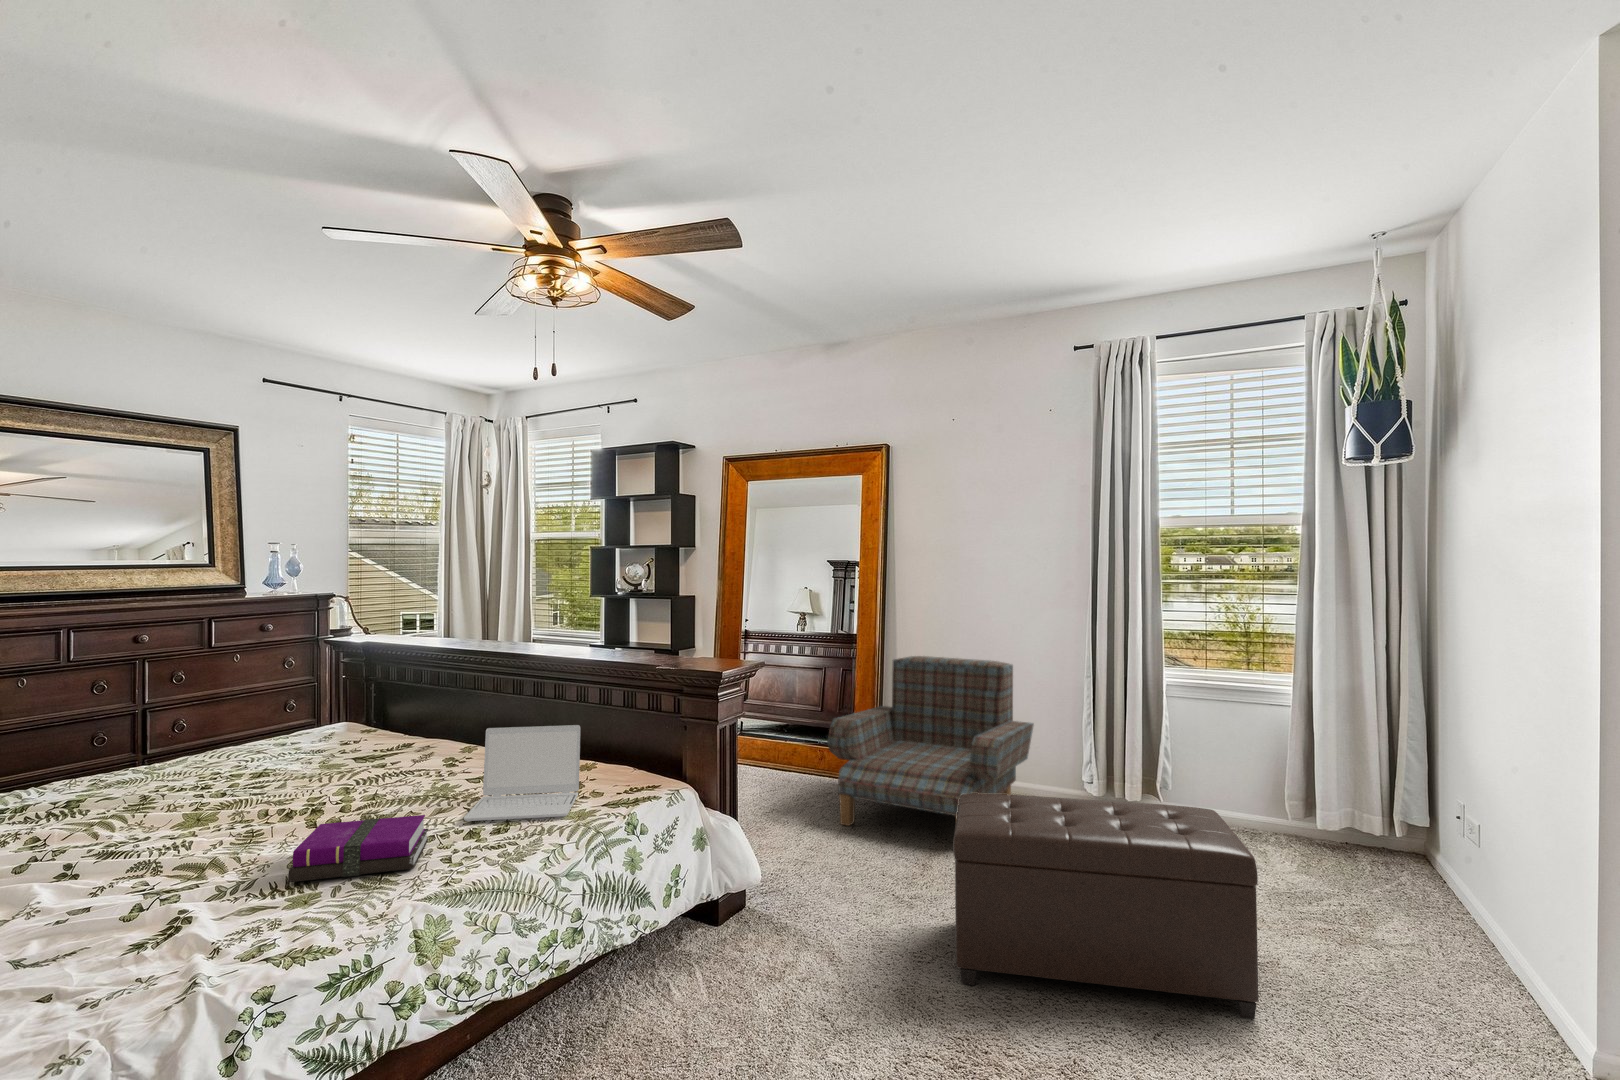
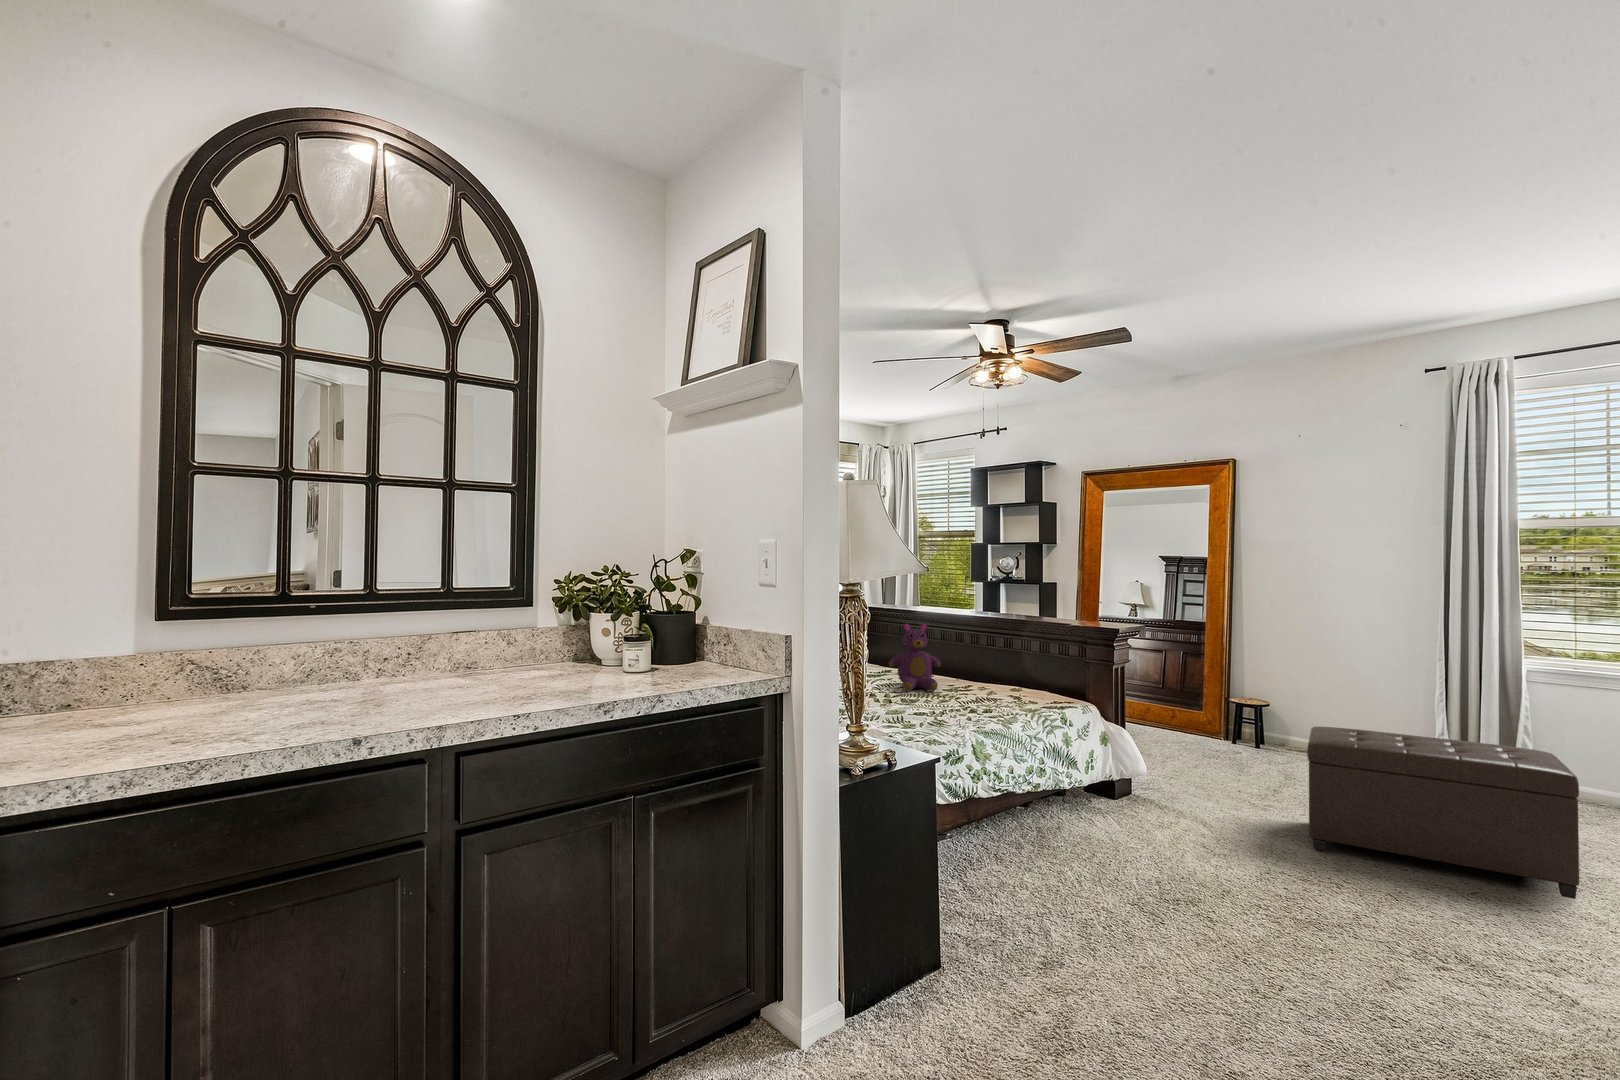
armchair: present [827,656,1034,826] -> none [1186,637,1383,787]
teddy bear: none [369,682,463,798] -> present [889,623,941,691]
laptop: present [464,725,581,821] -> none [961,653,1025,707]
notebook: present [288,815,428,882] -> none [888,693,951,719]

